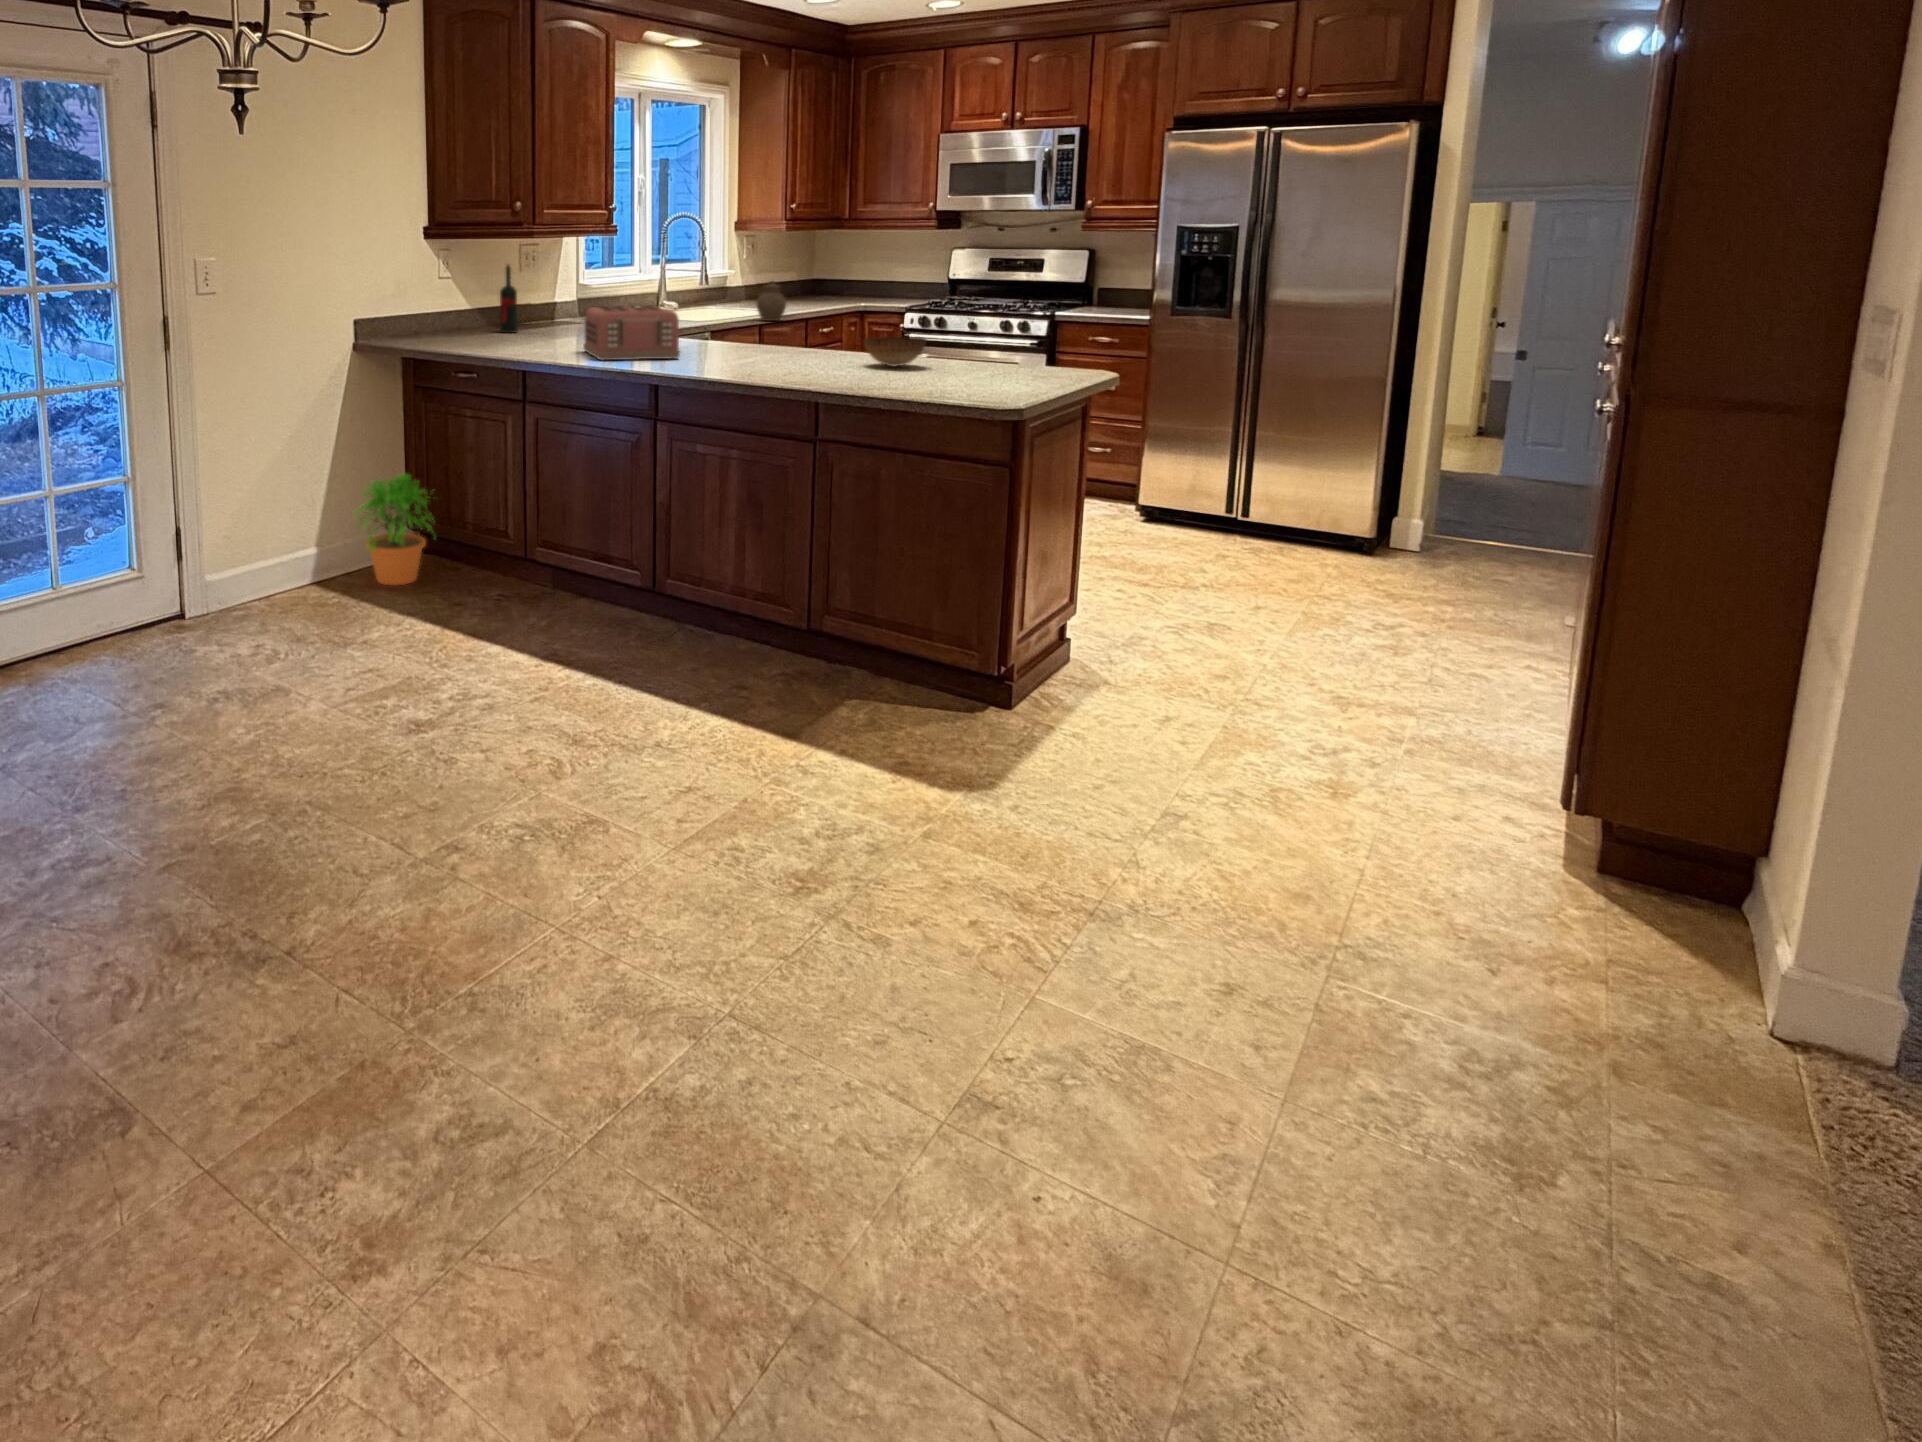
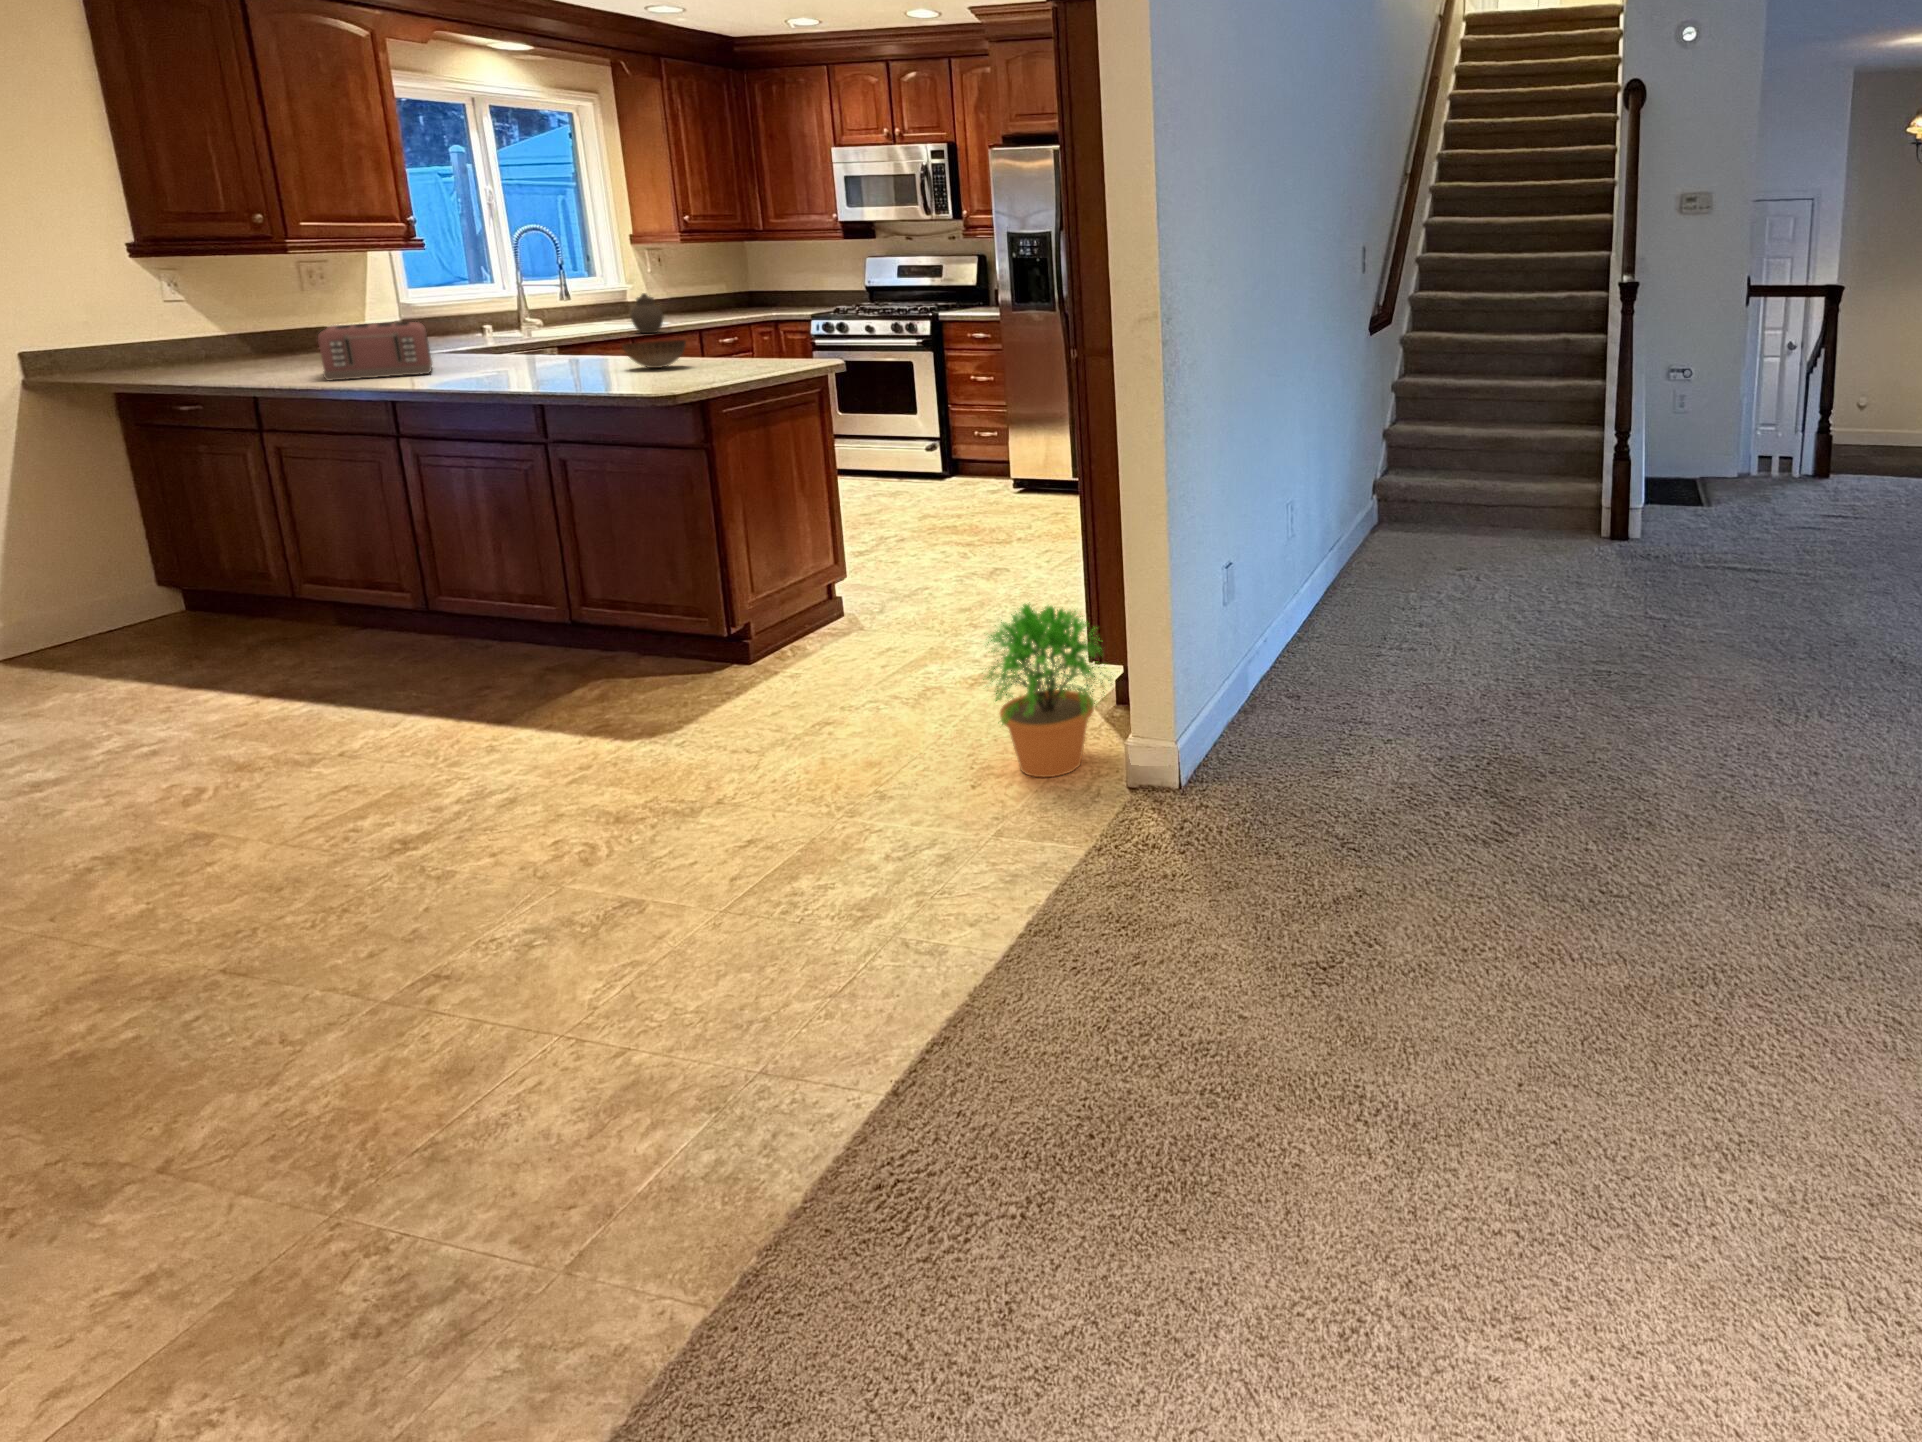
wine bottle: present [500,264,518,333] -> none [267,284,300,359]
potted plant: present [355,474,435,585] -> present [983,604,1111,777]

